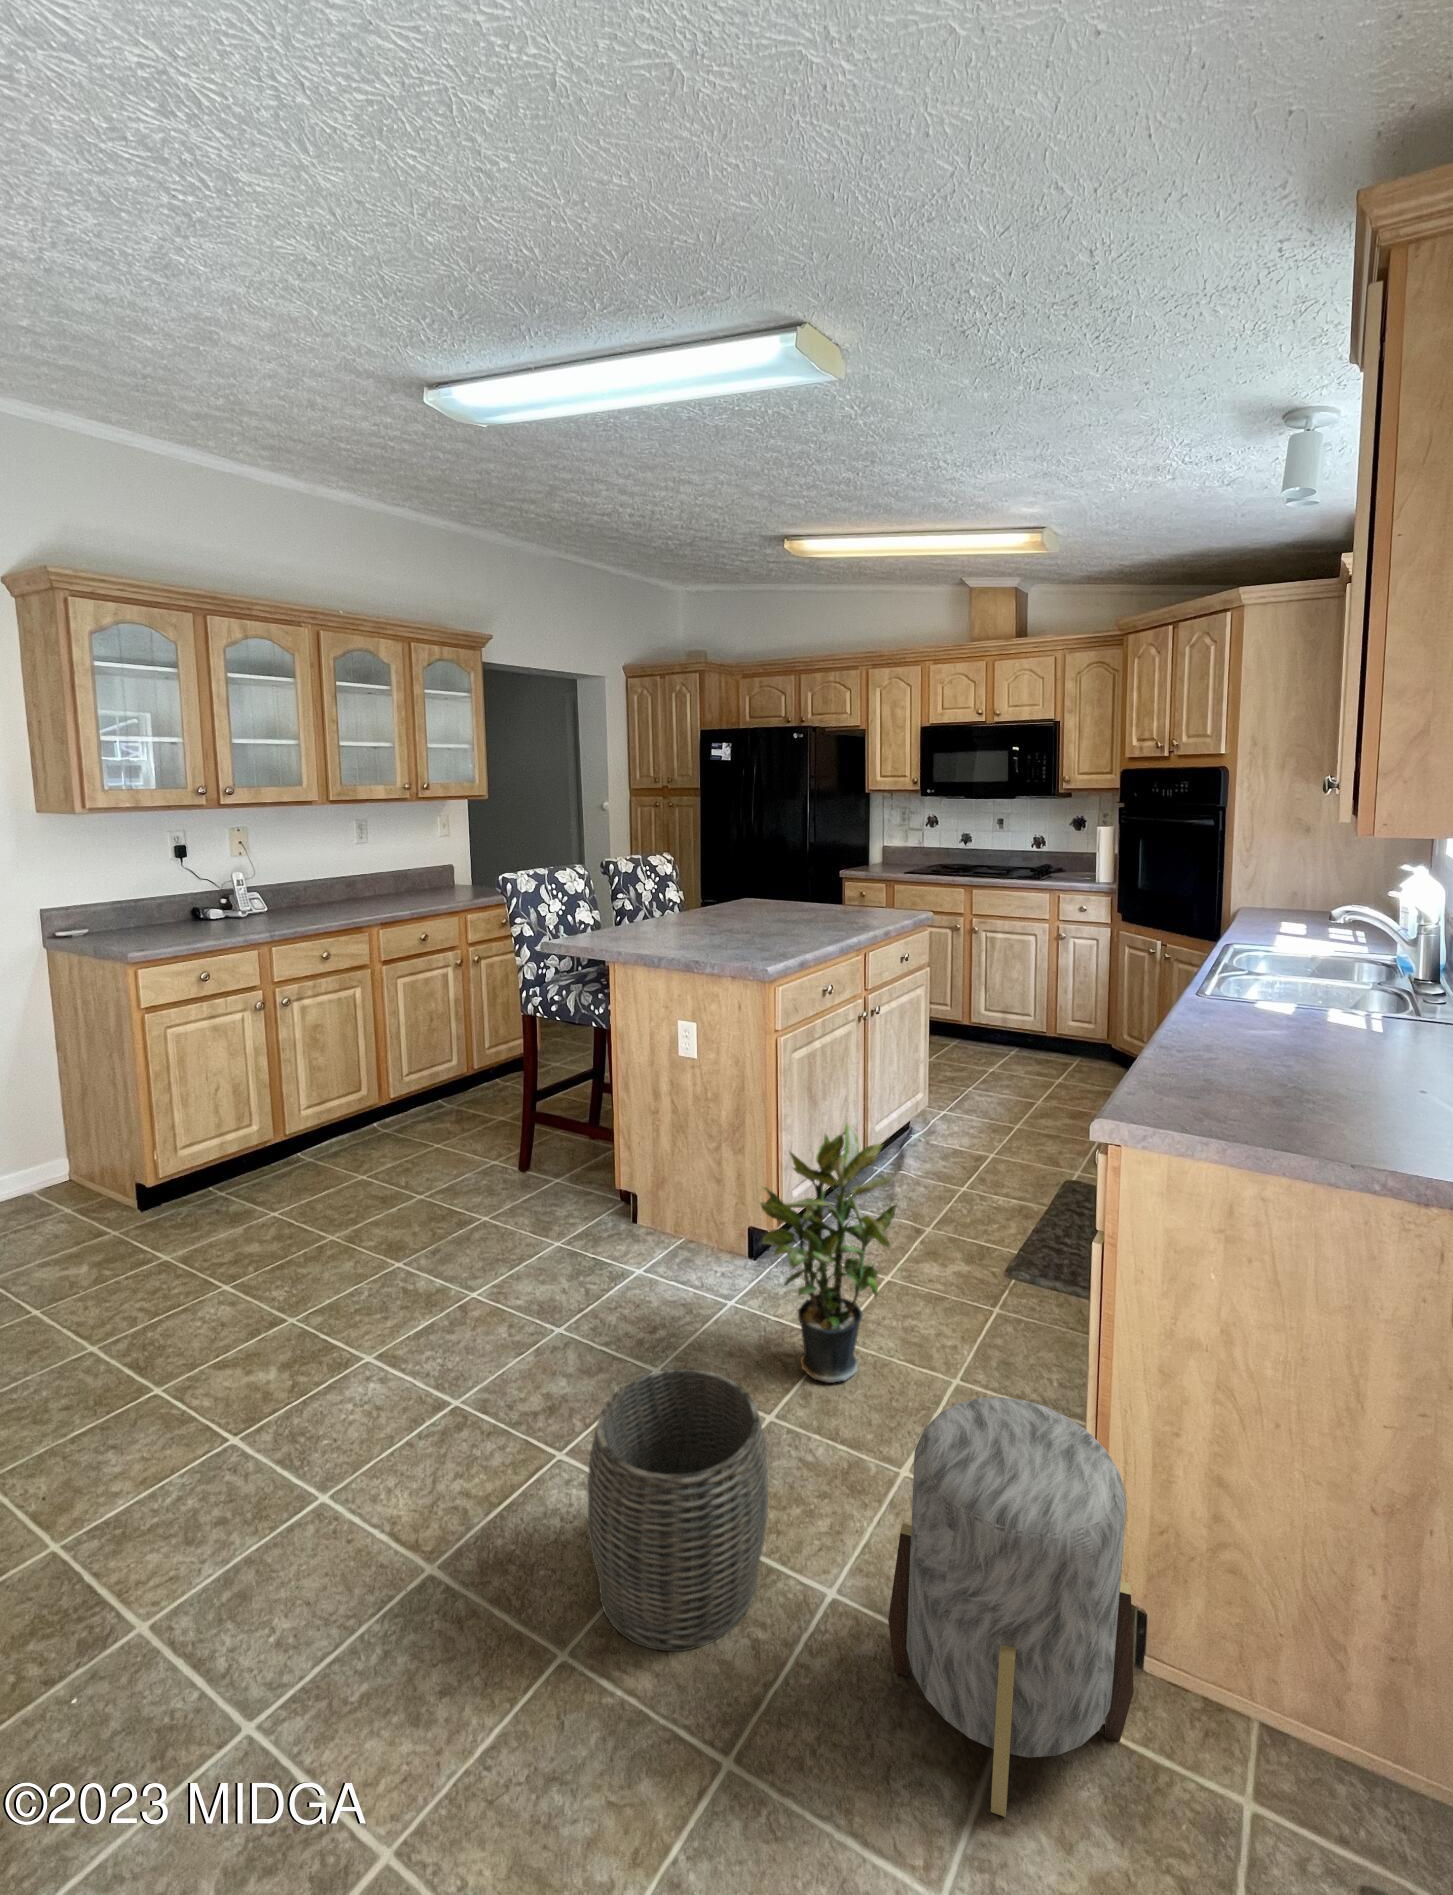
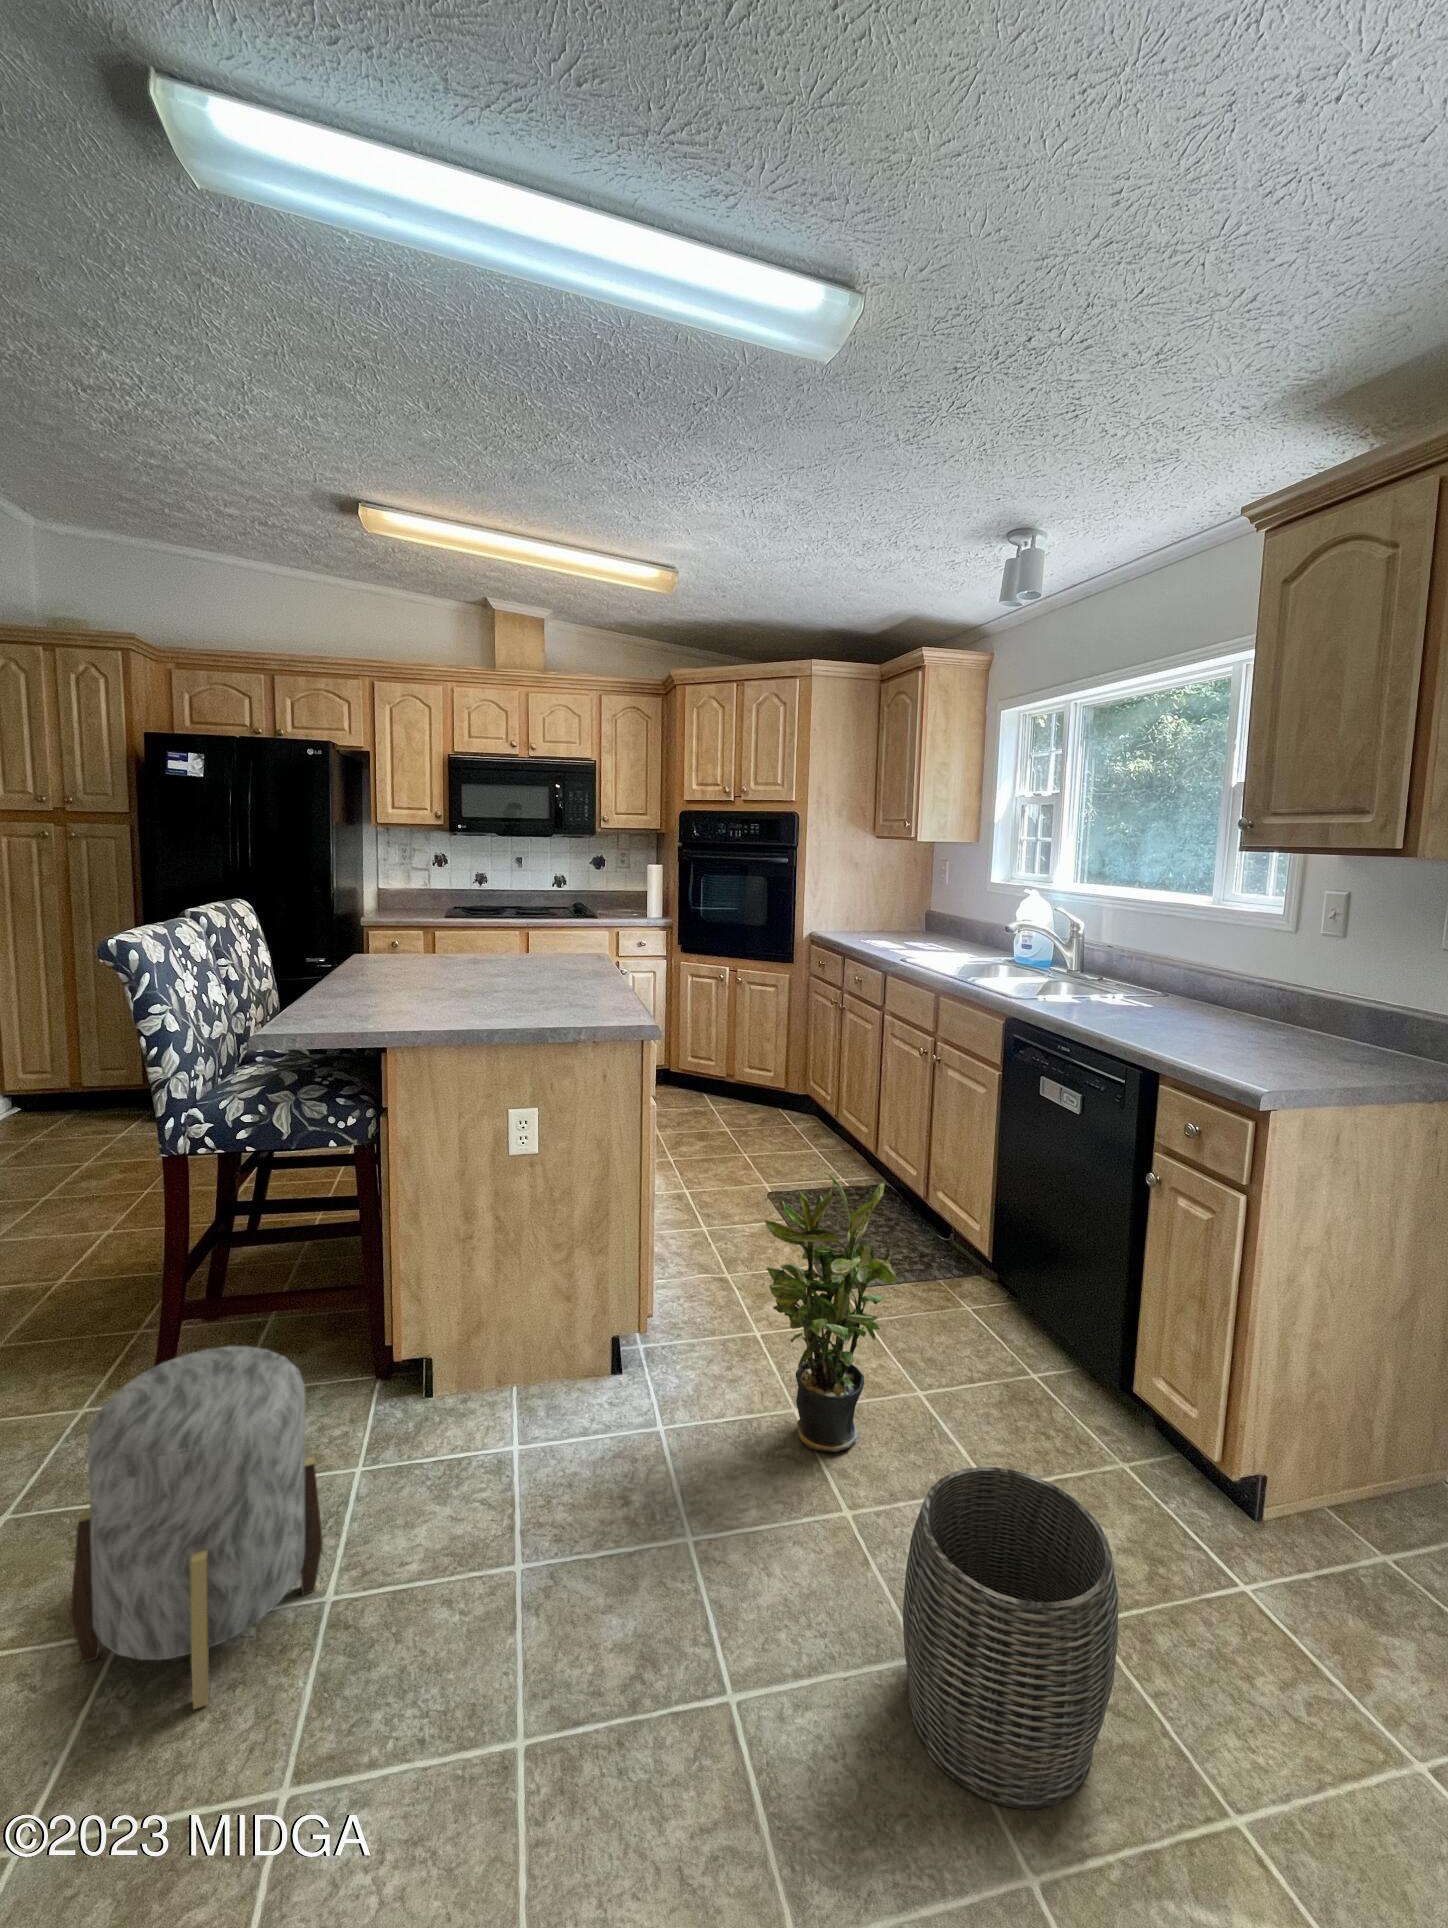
stool: present [888,1397,1134,1817] -> present [70,1346,323,1709]

